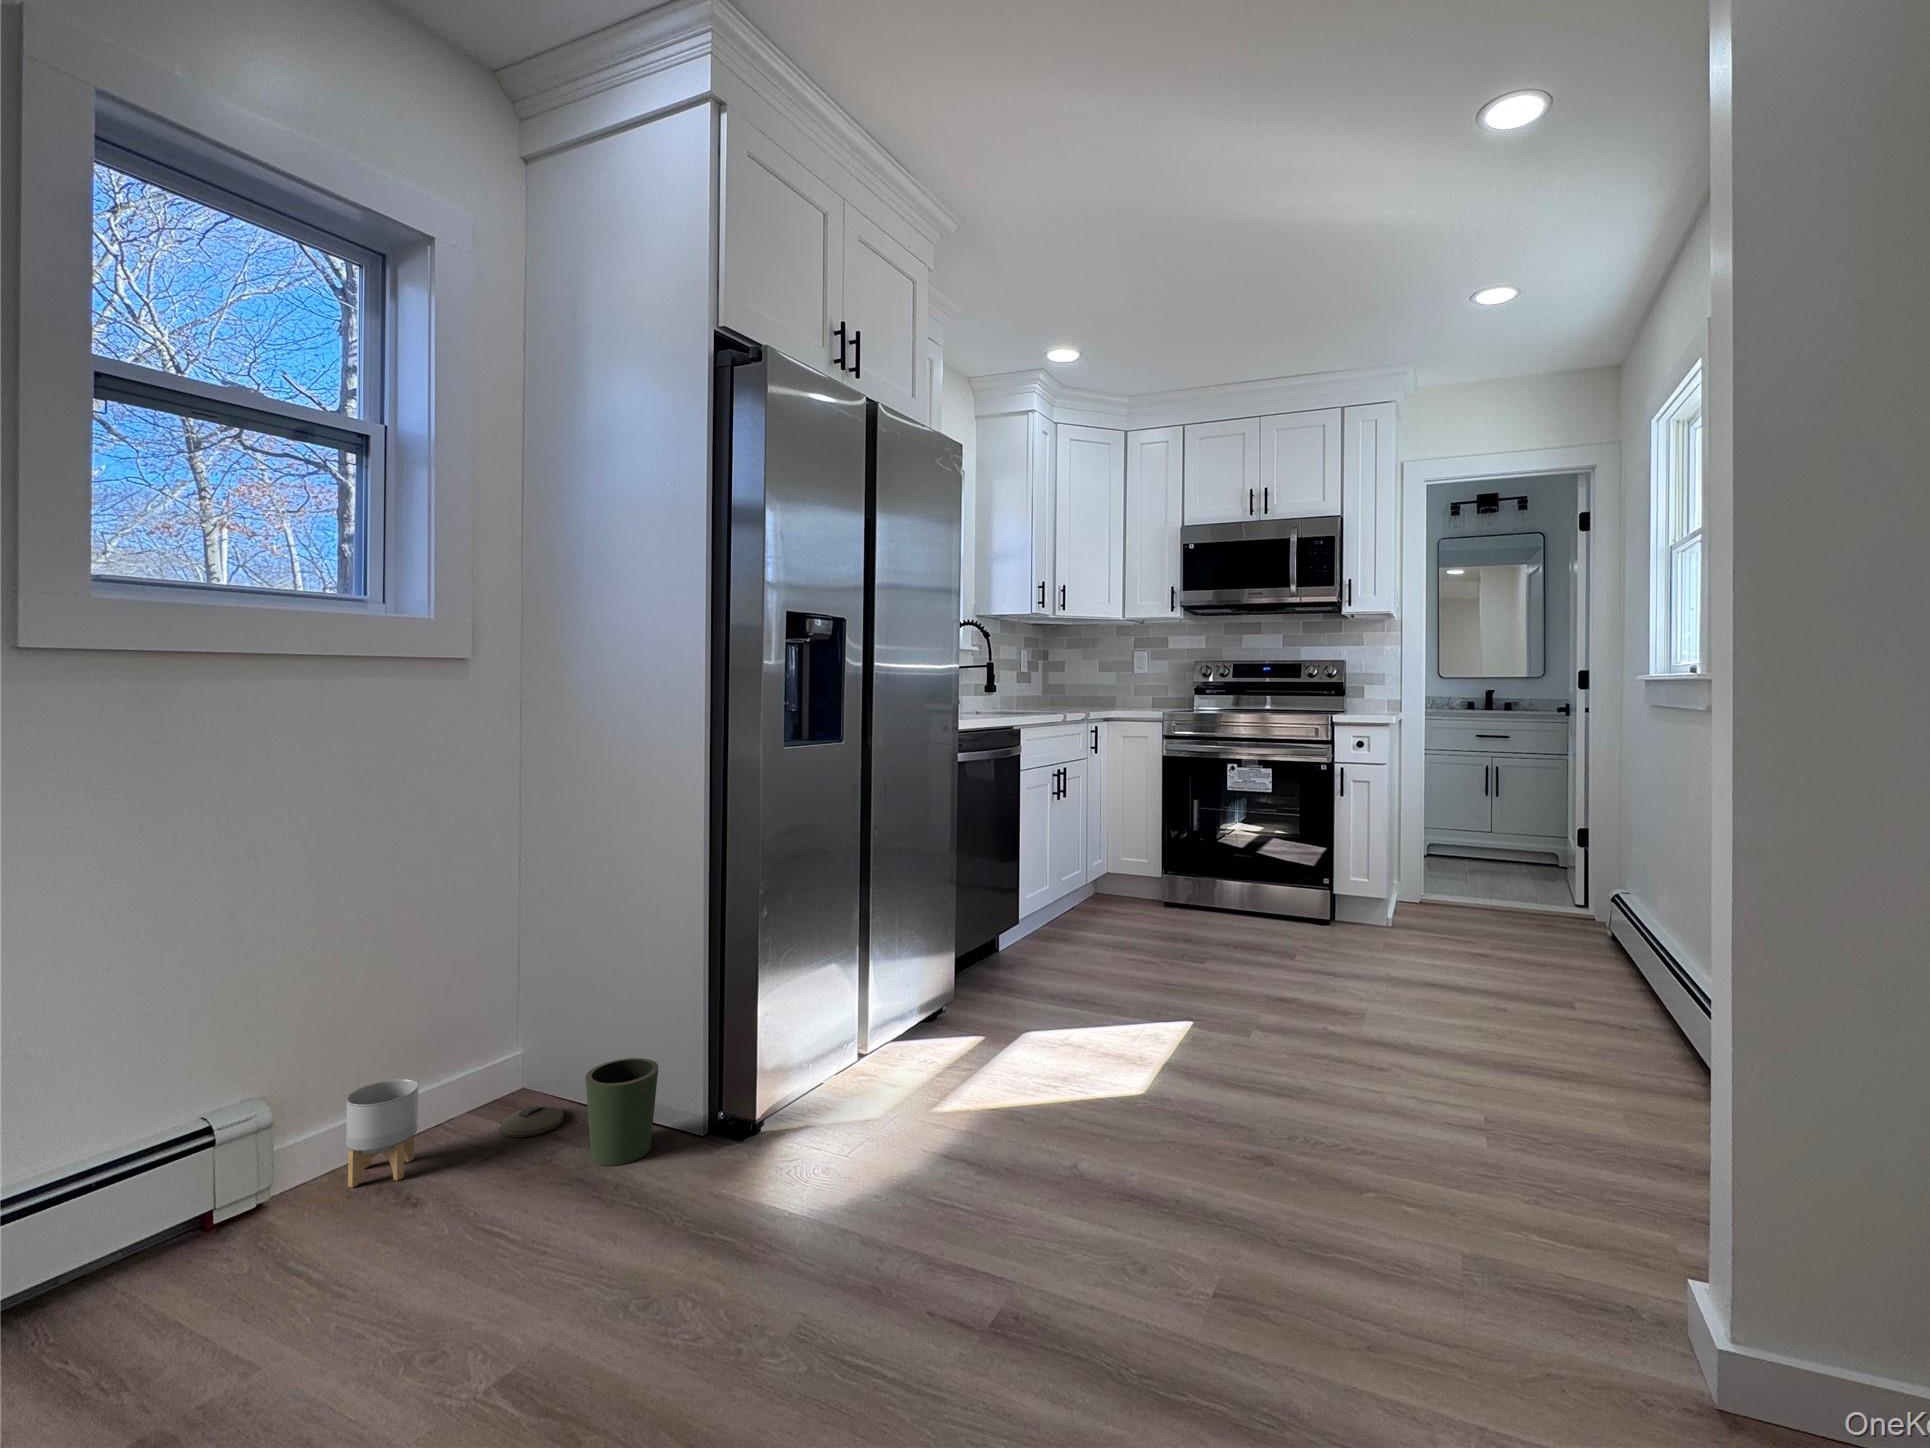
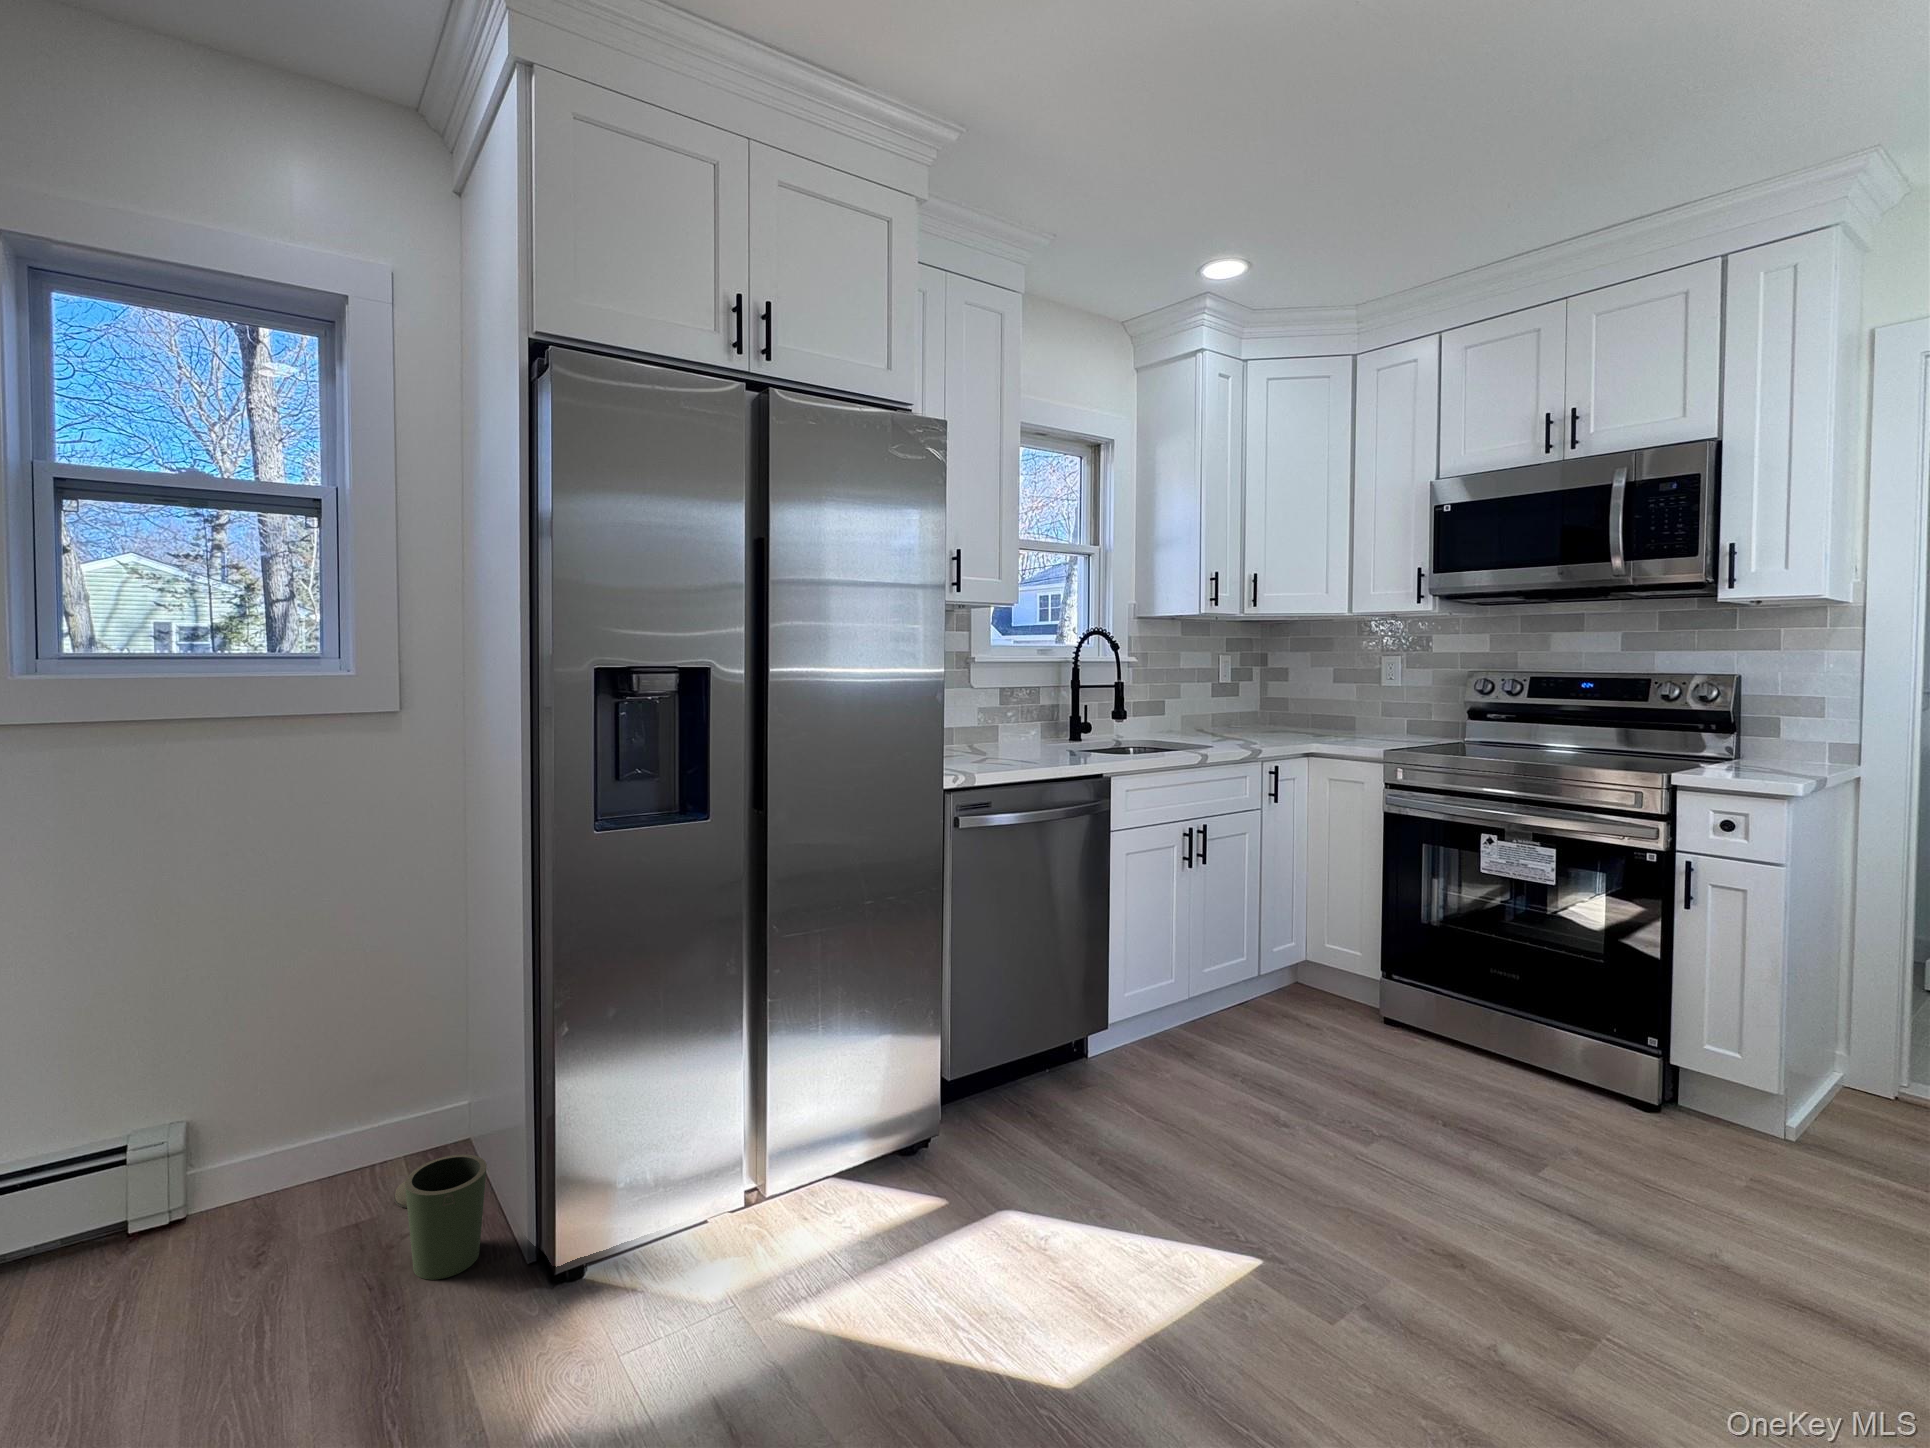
planter: present [346,1079,418,1188] -> none [242,1123,311,1229]

